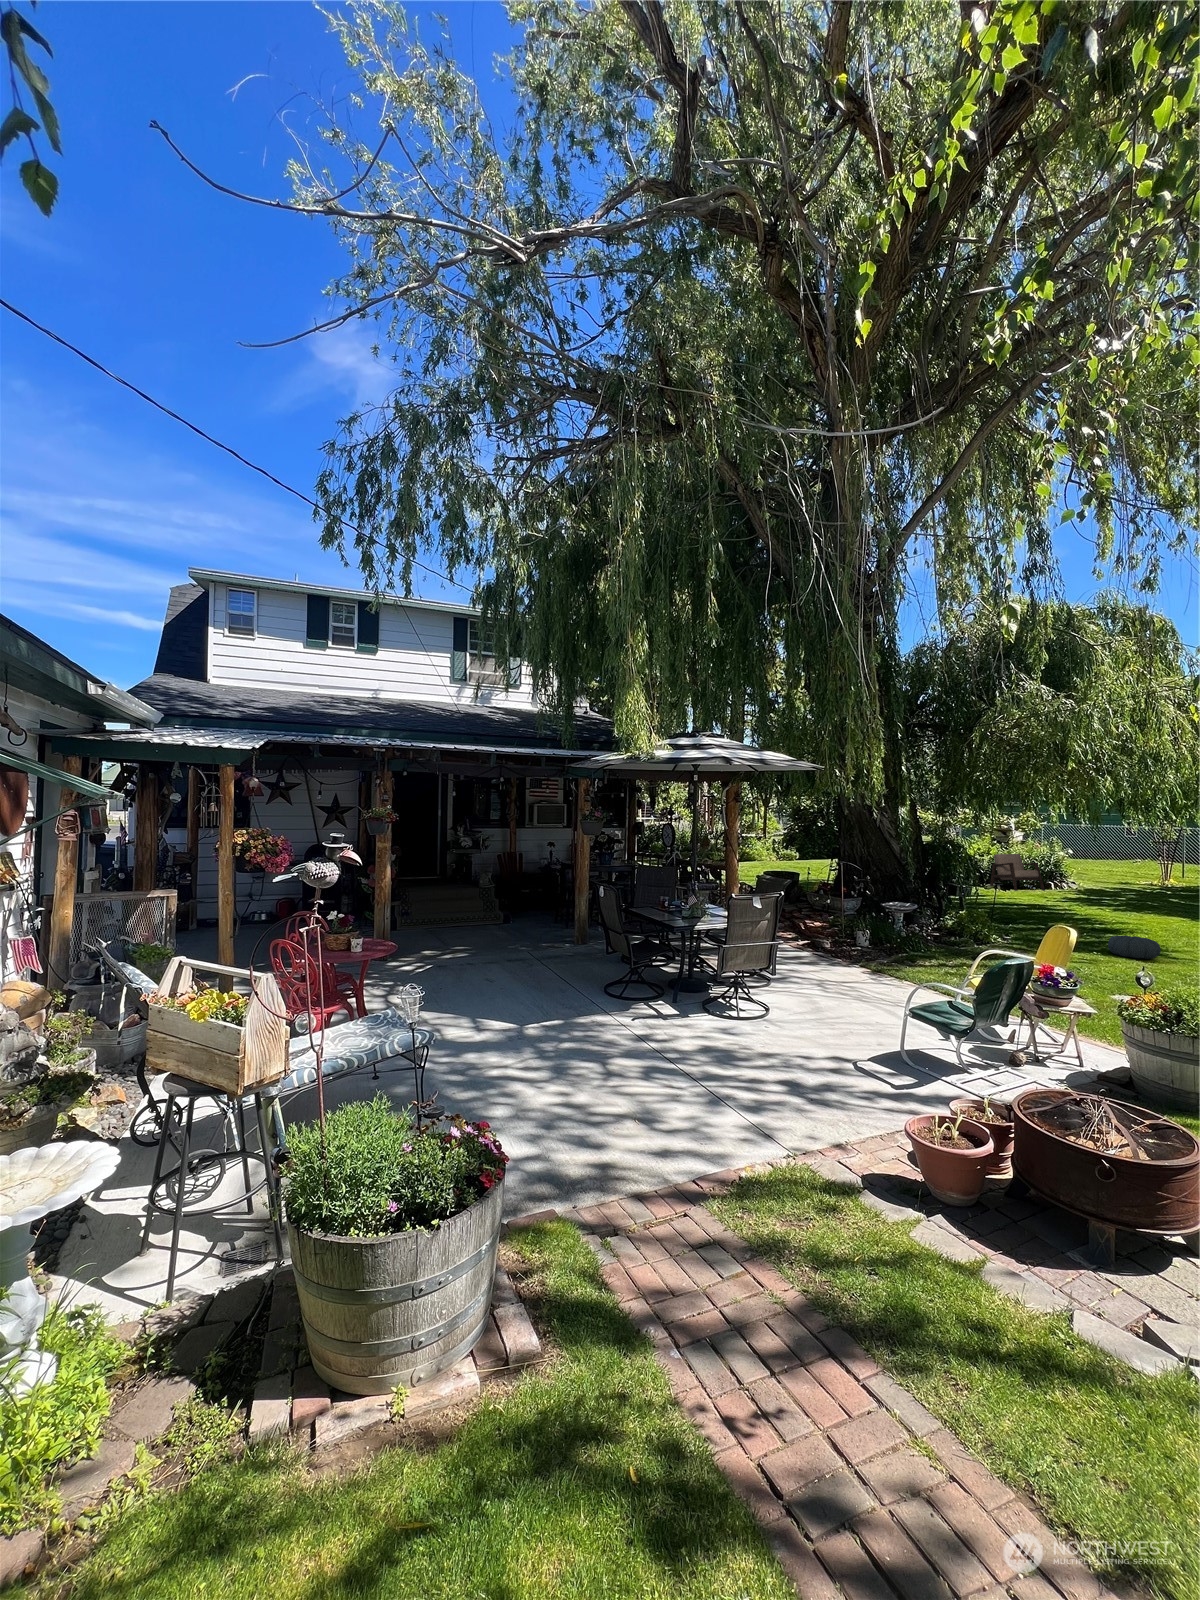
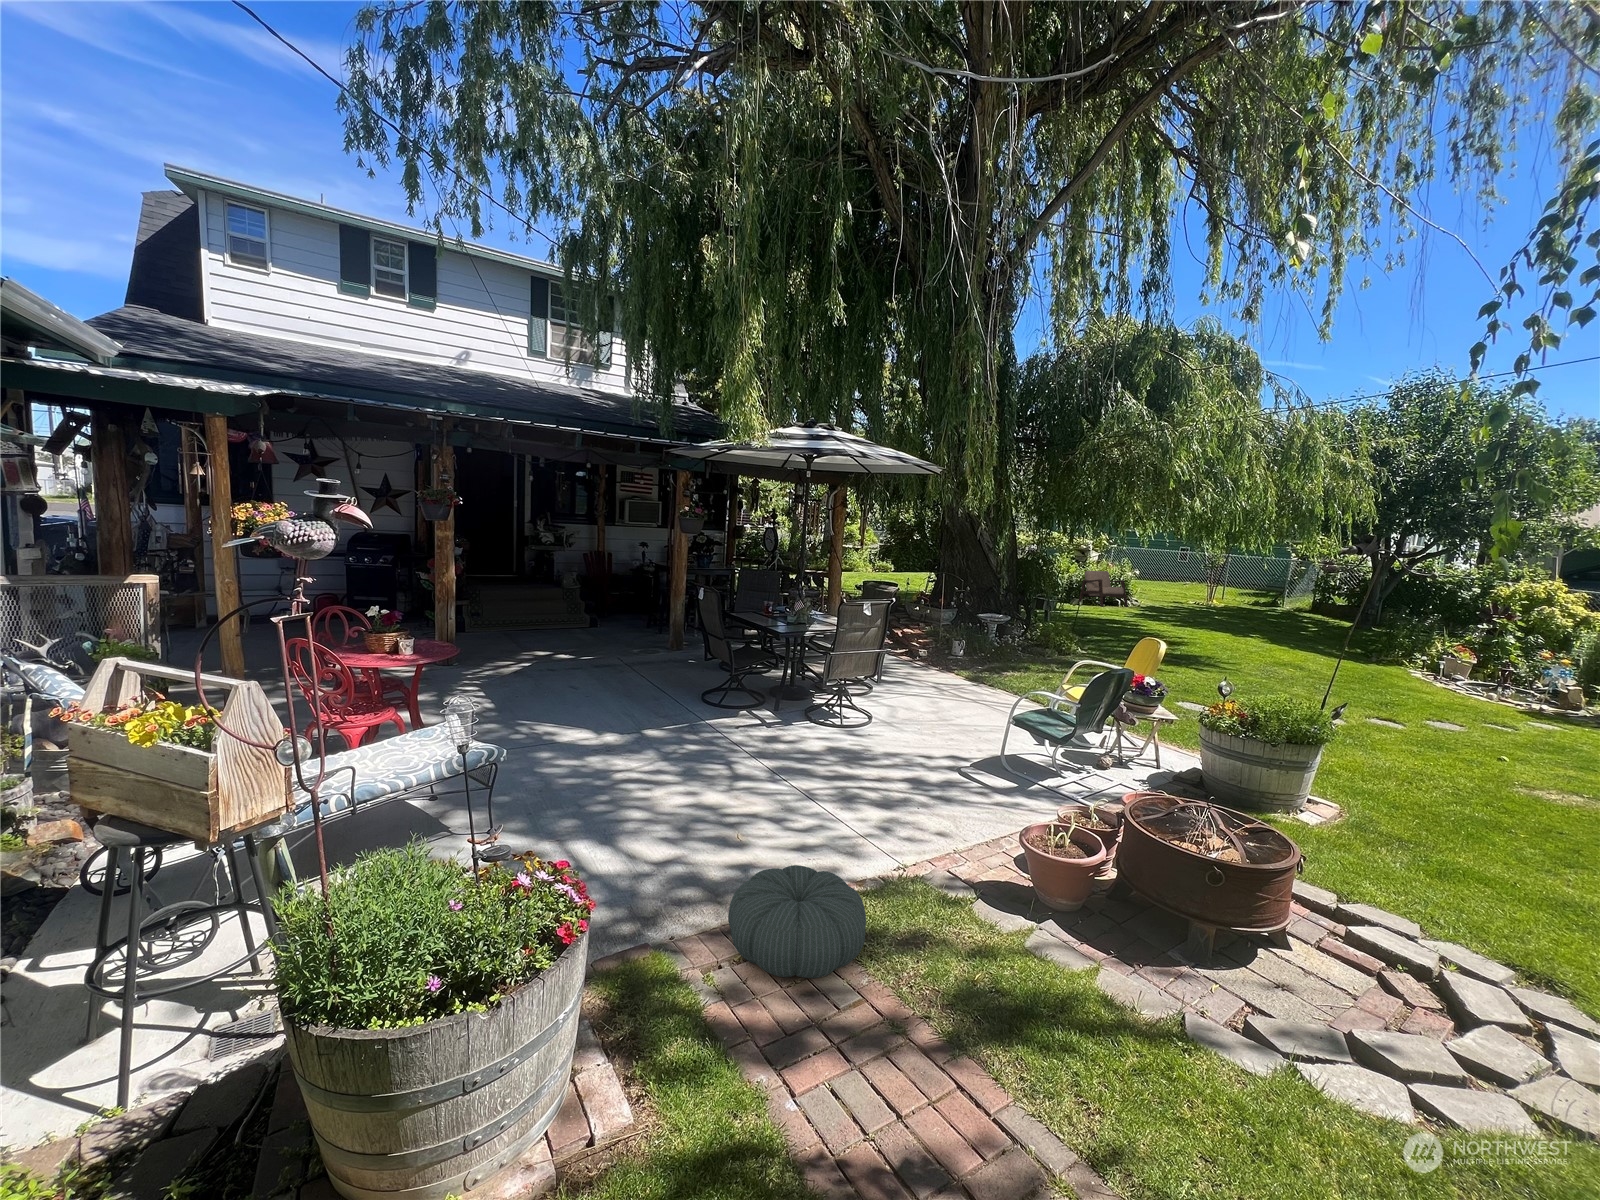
pouf: present [1108,935,1161,959] -> present [728,865,866,978]

